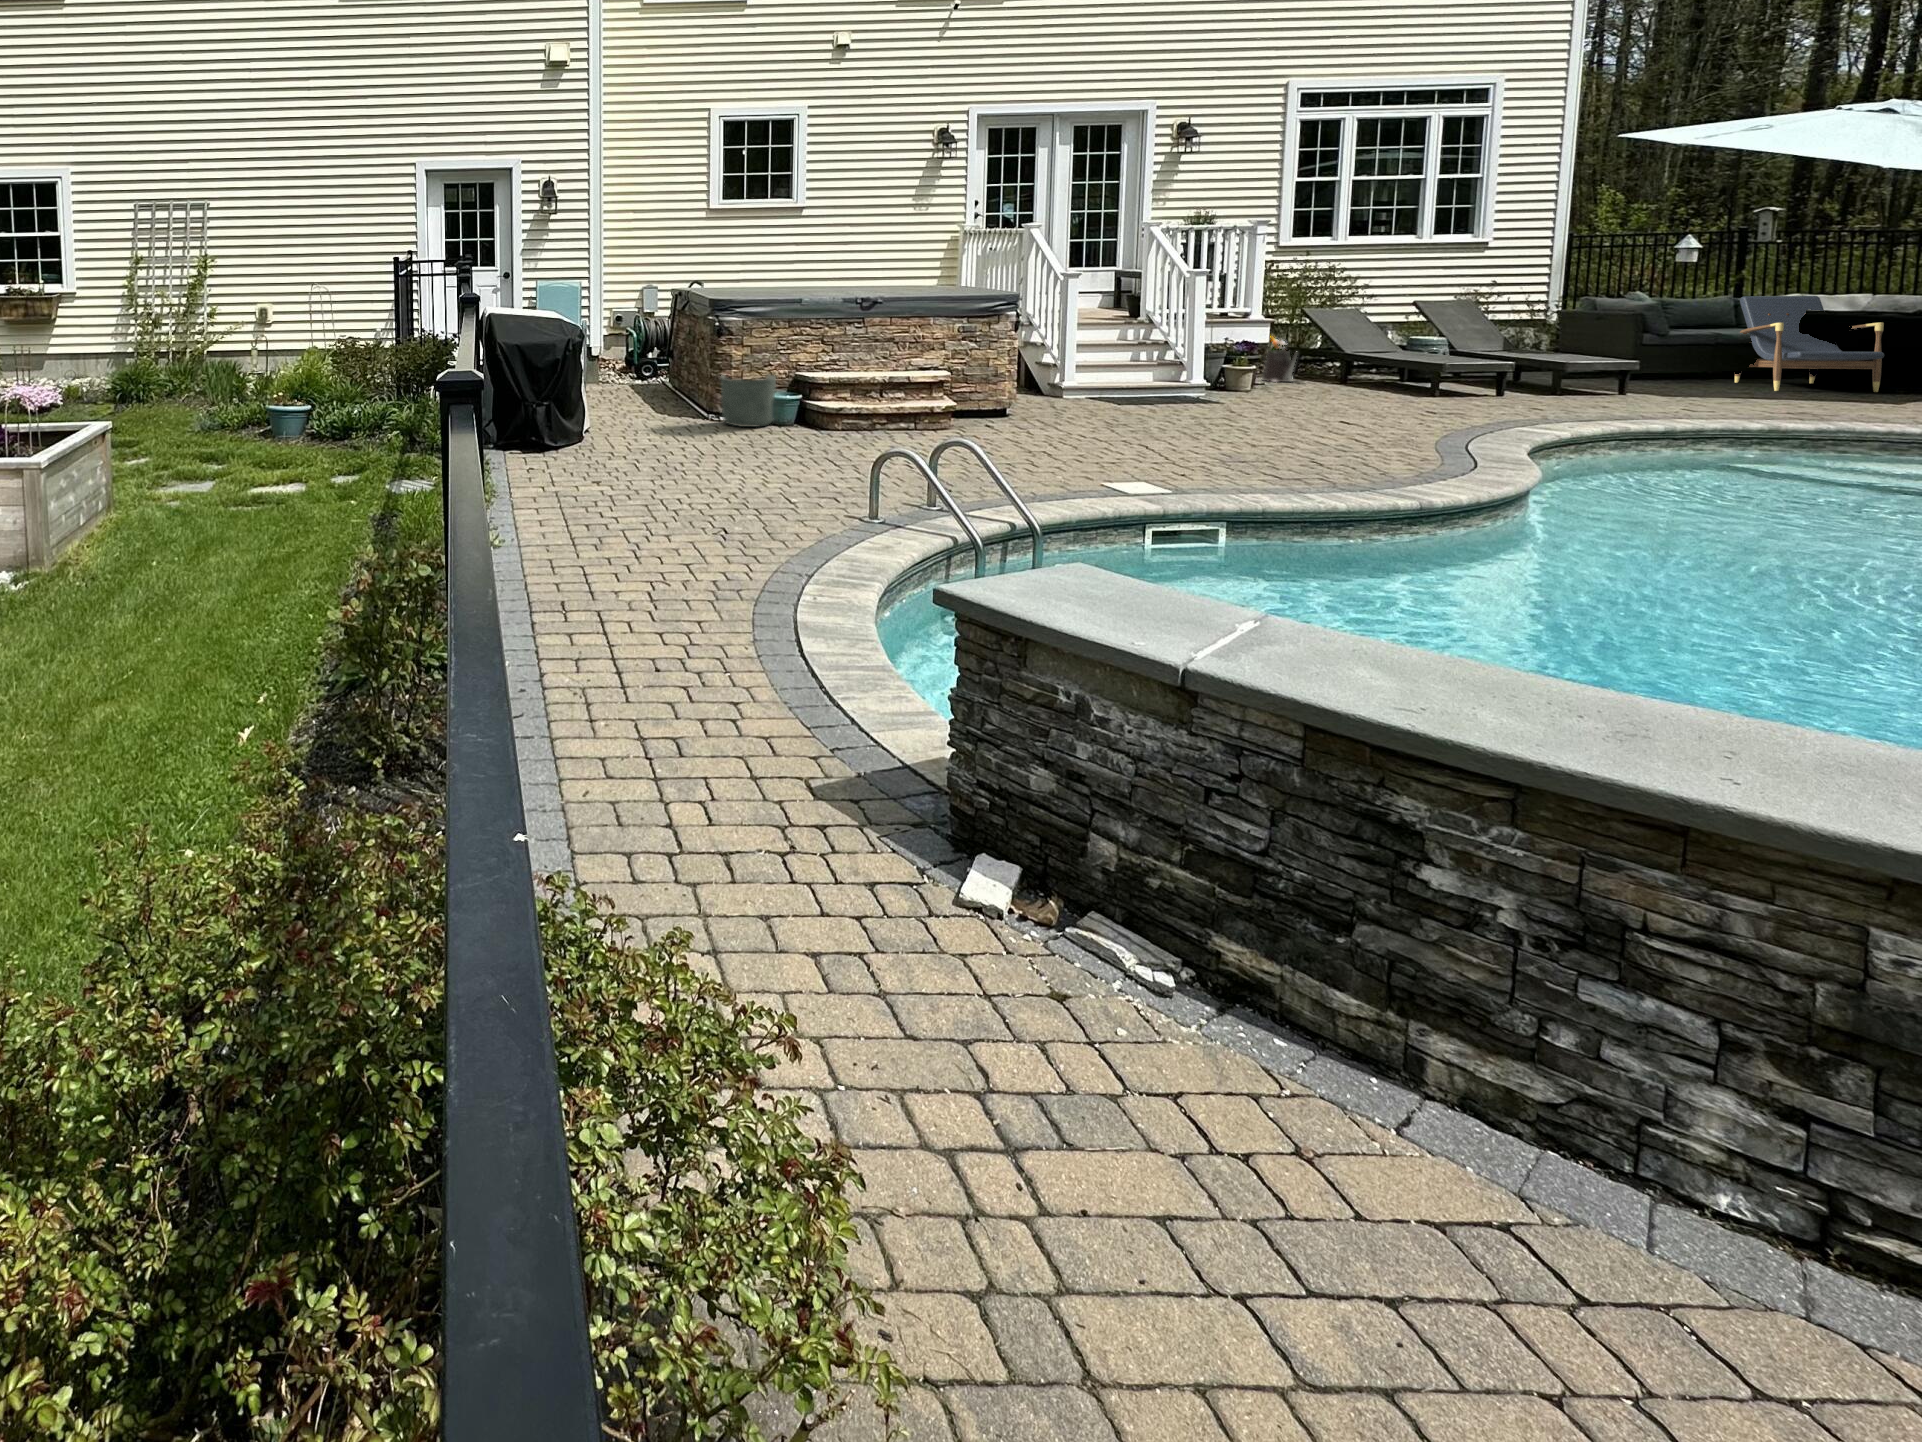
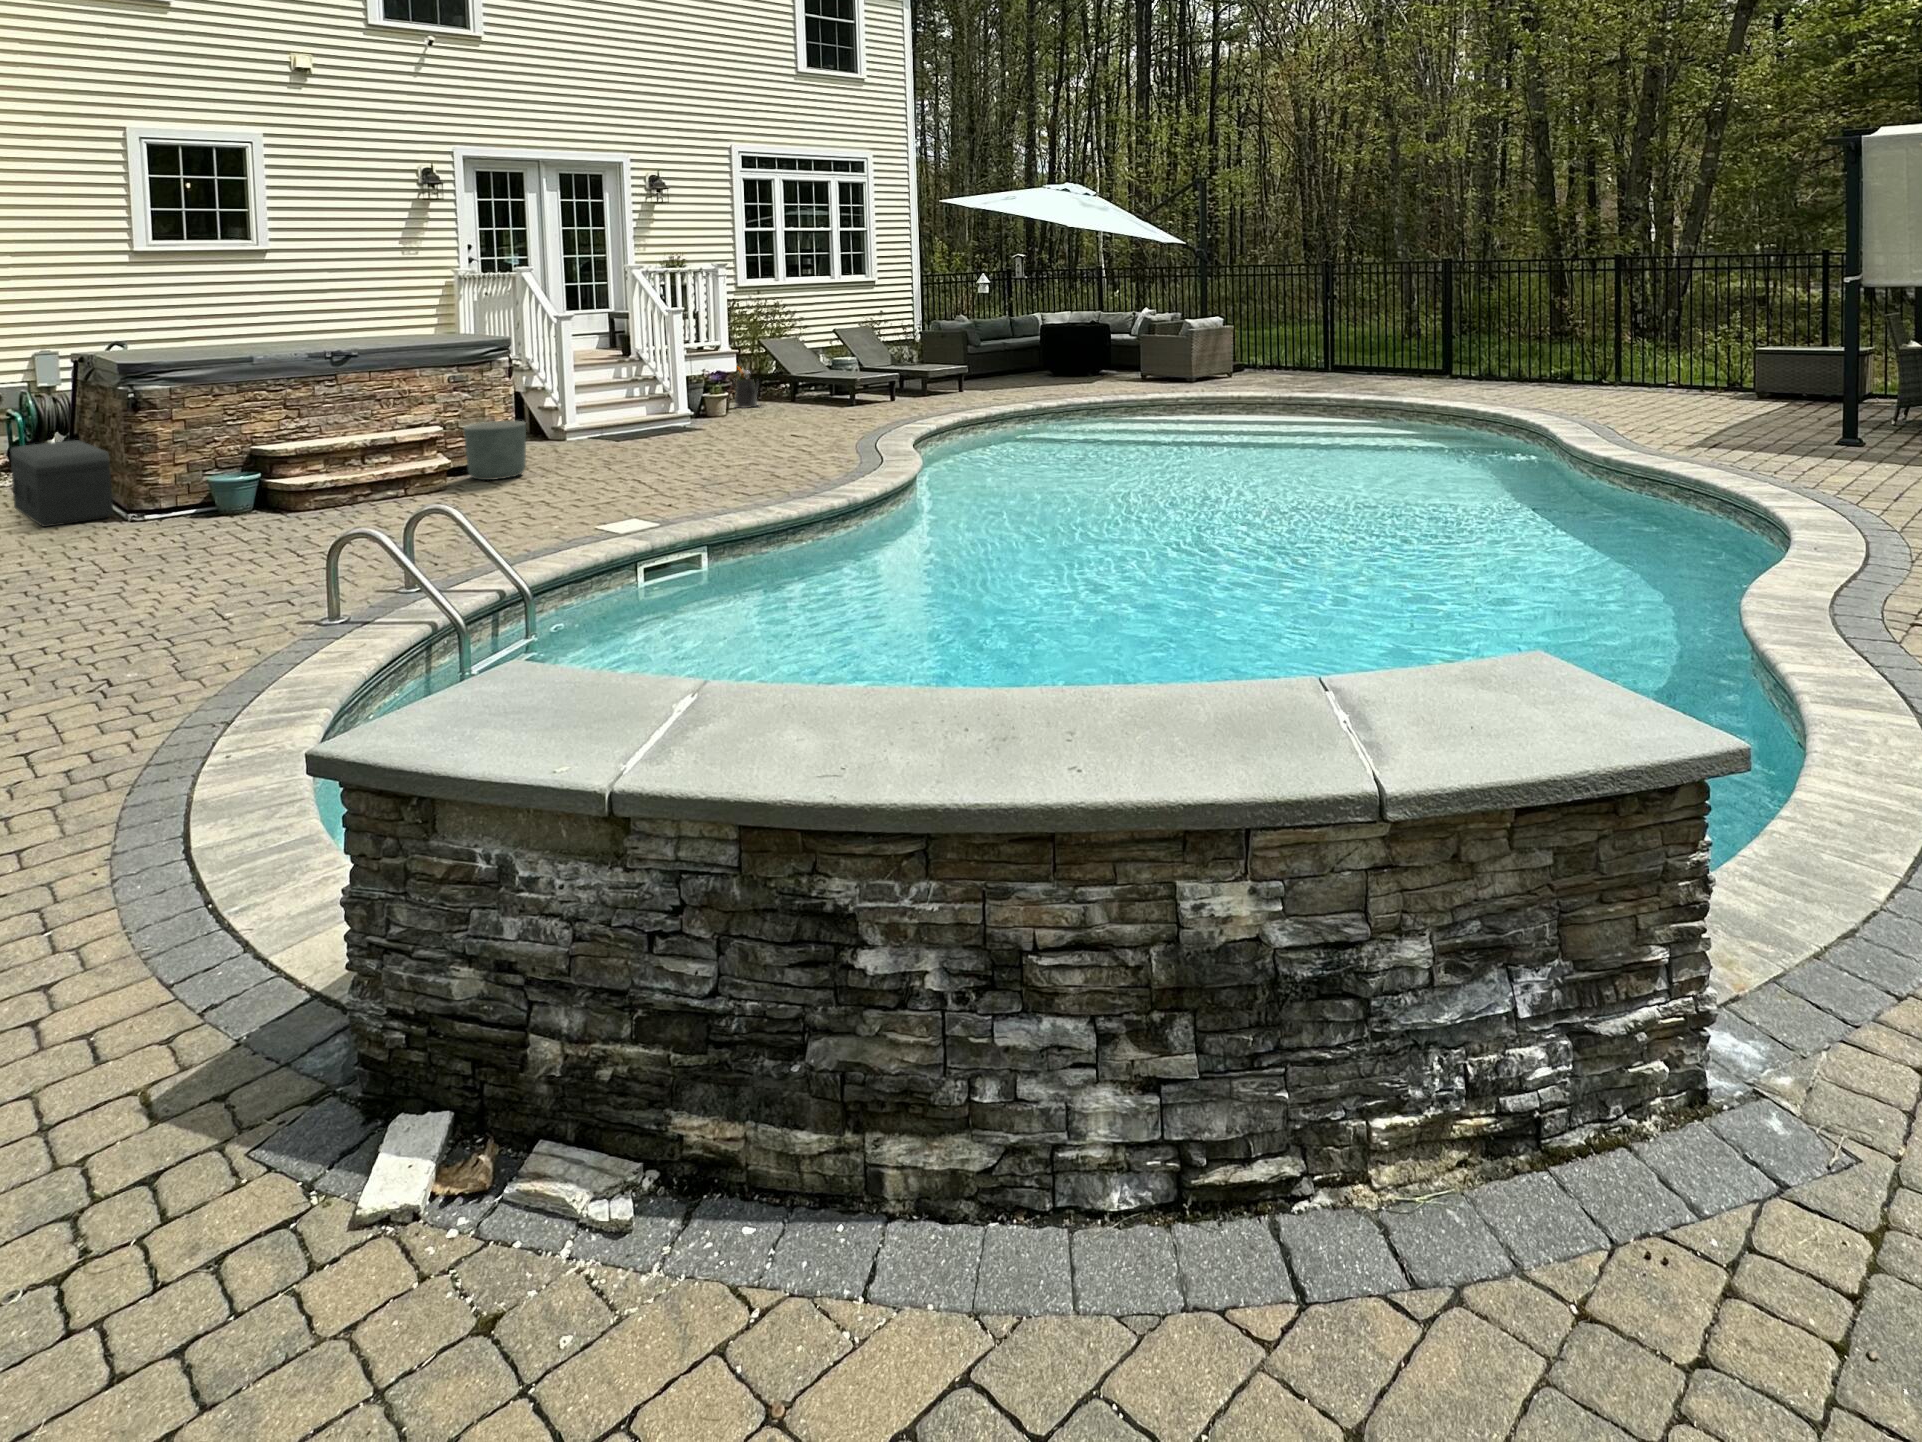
lounge chair: present [1735,296,1884,392] -> none [1017,316,1087,384]
storage bench: none [637,353,700,415] -> present [11,440,113,527]
planter: present [721,375,776,427] -> present [464,421,526,480]

